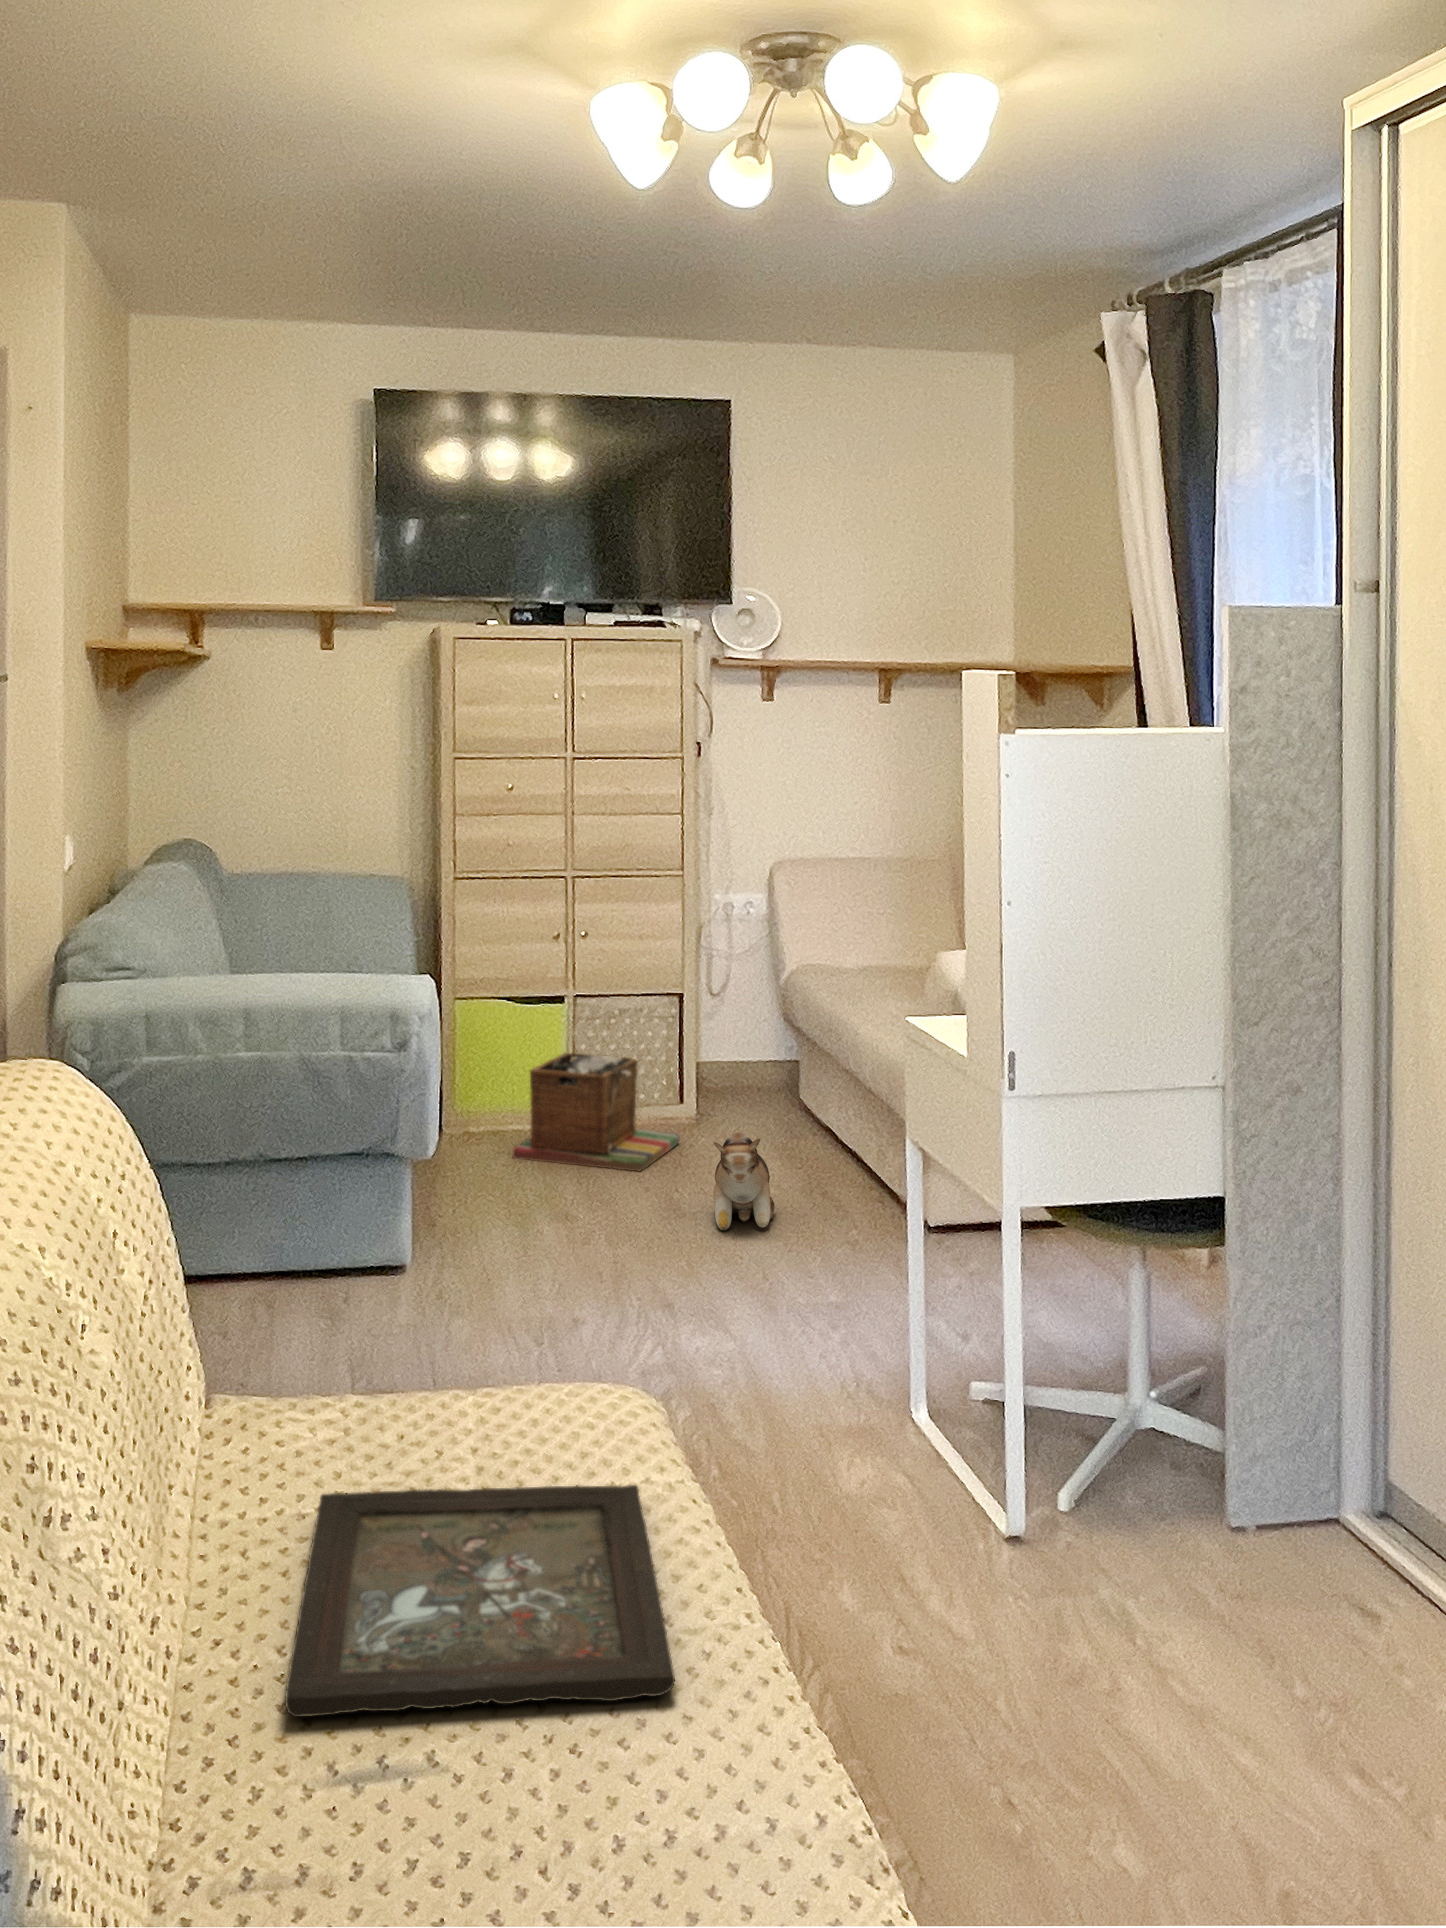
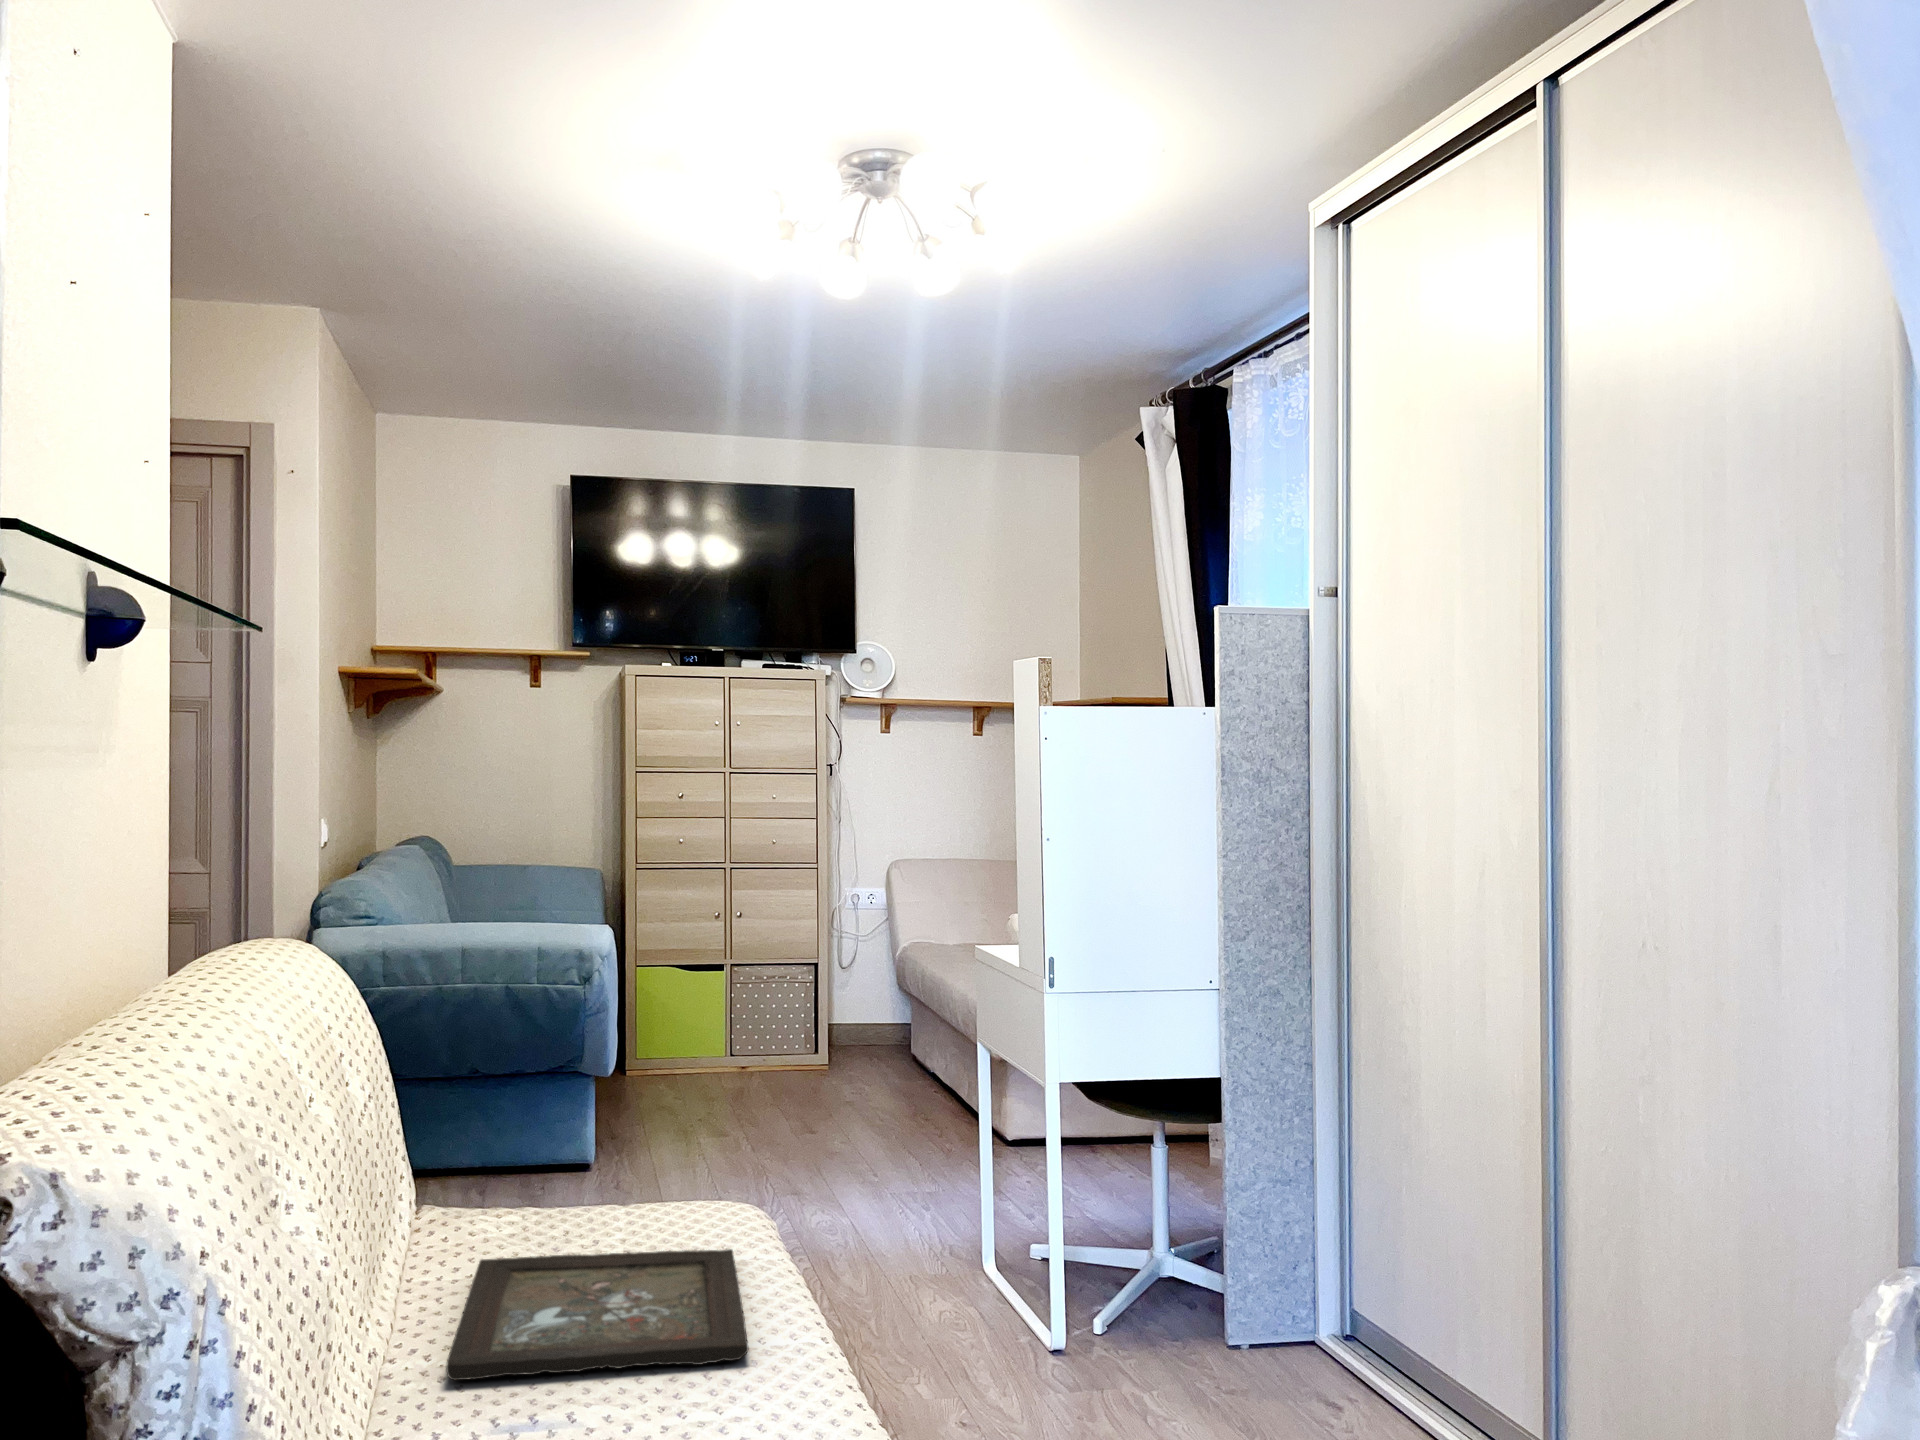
laundry basket: present [513,1053,679,1171] -> none [663,1027,807,1121]
plush toy: present [714,1132,774,1230] -> none [830,1076,883,1159]

